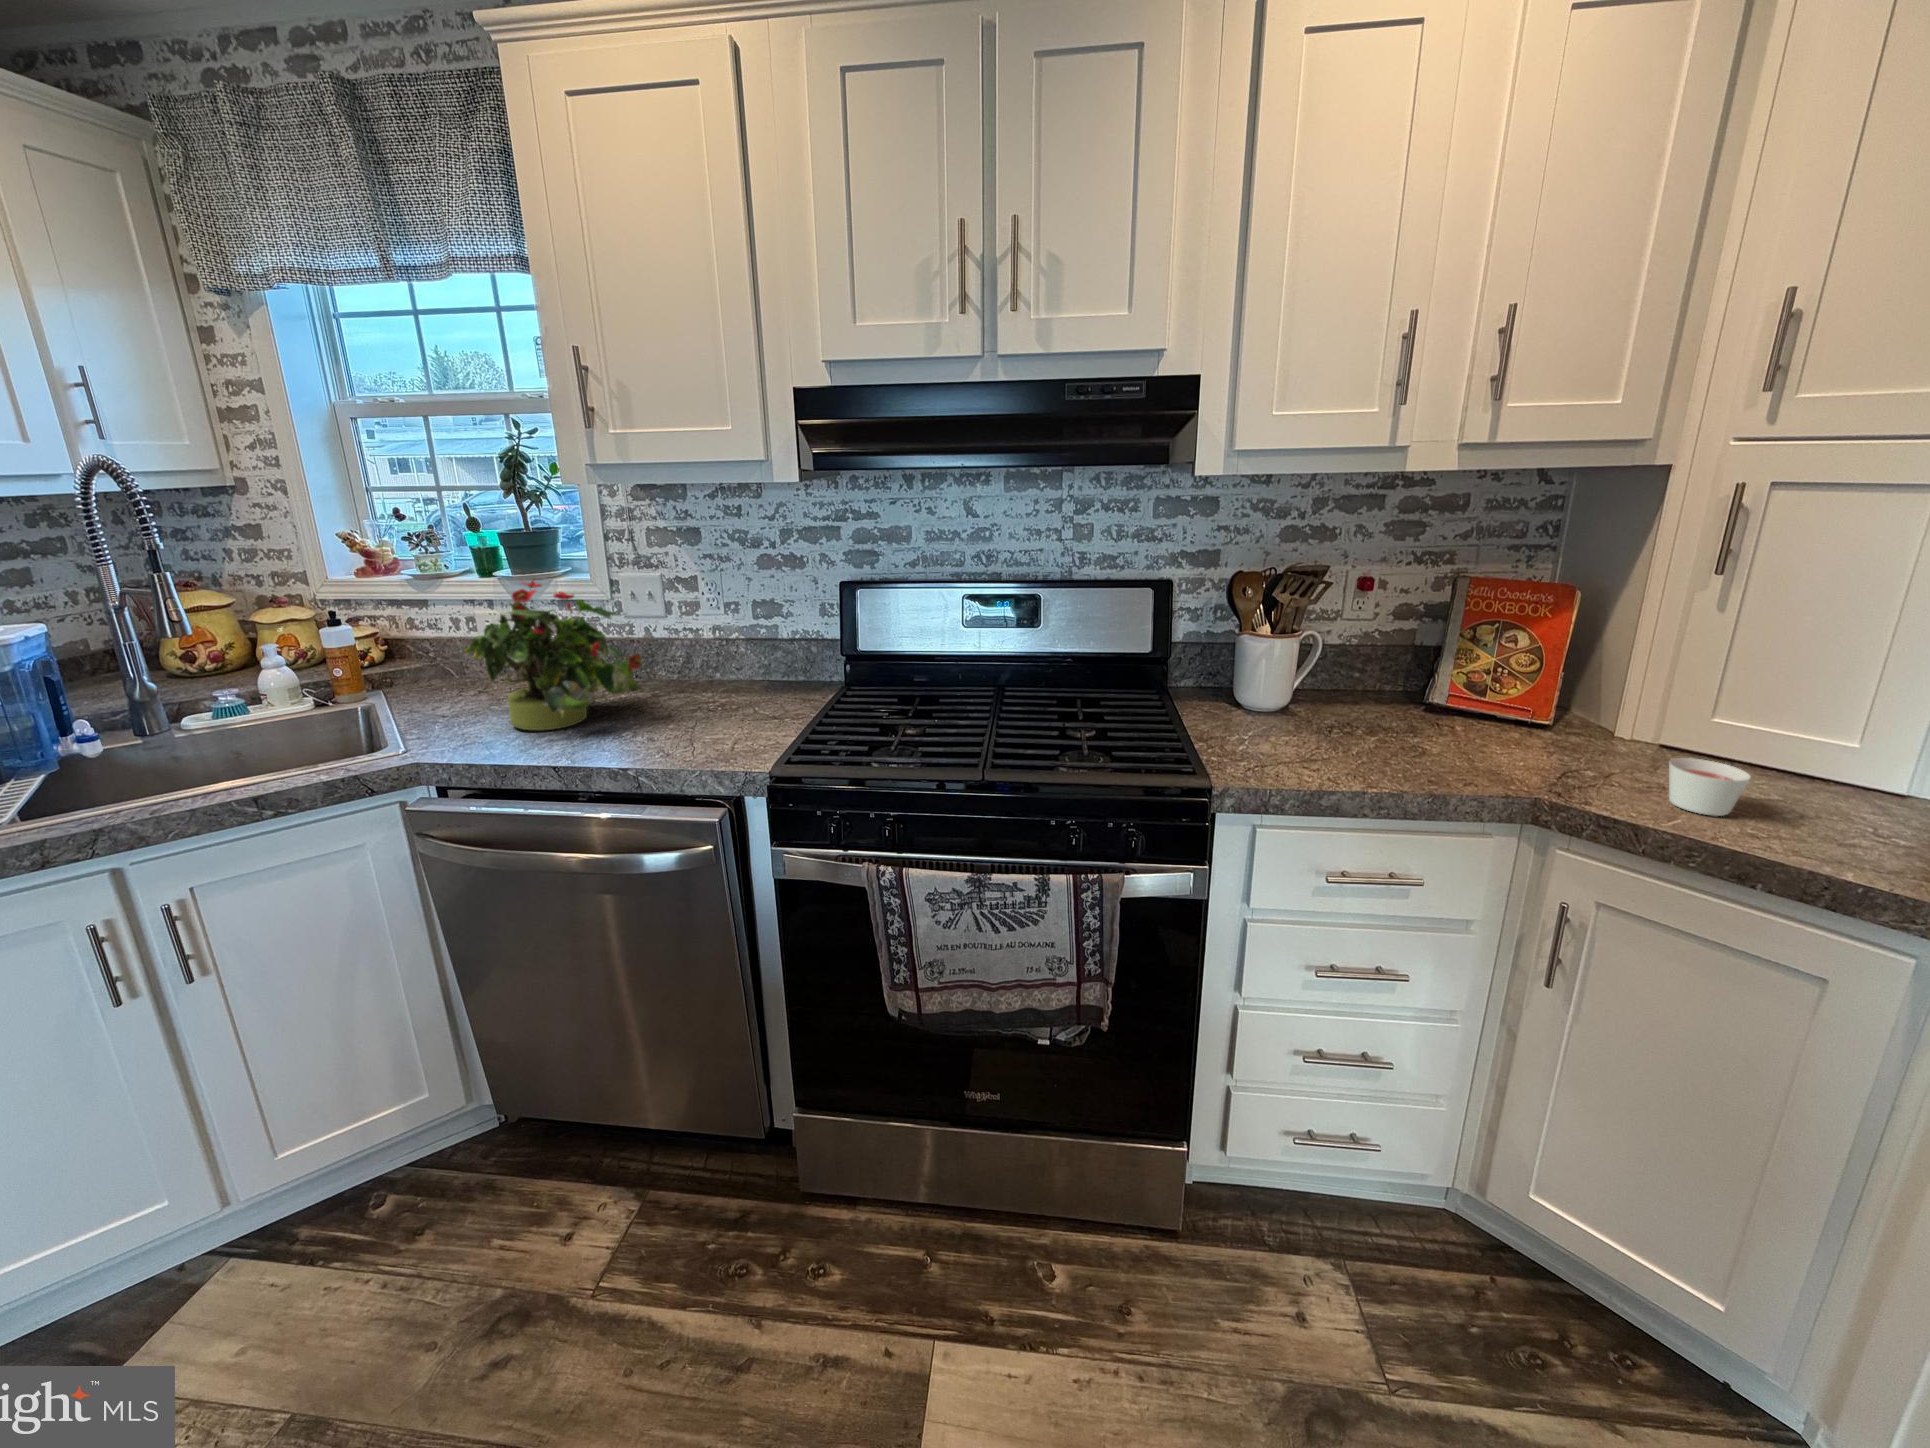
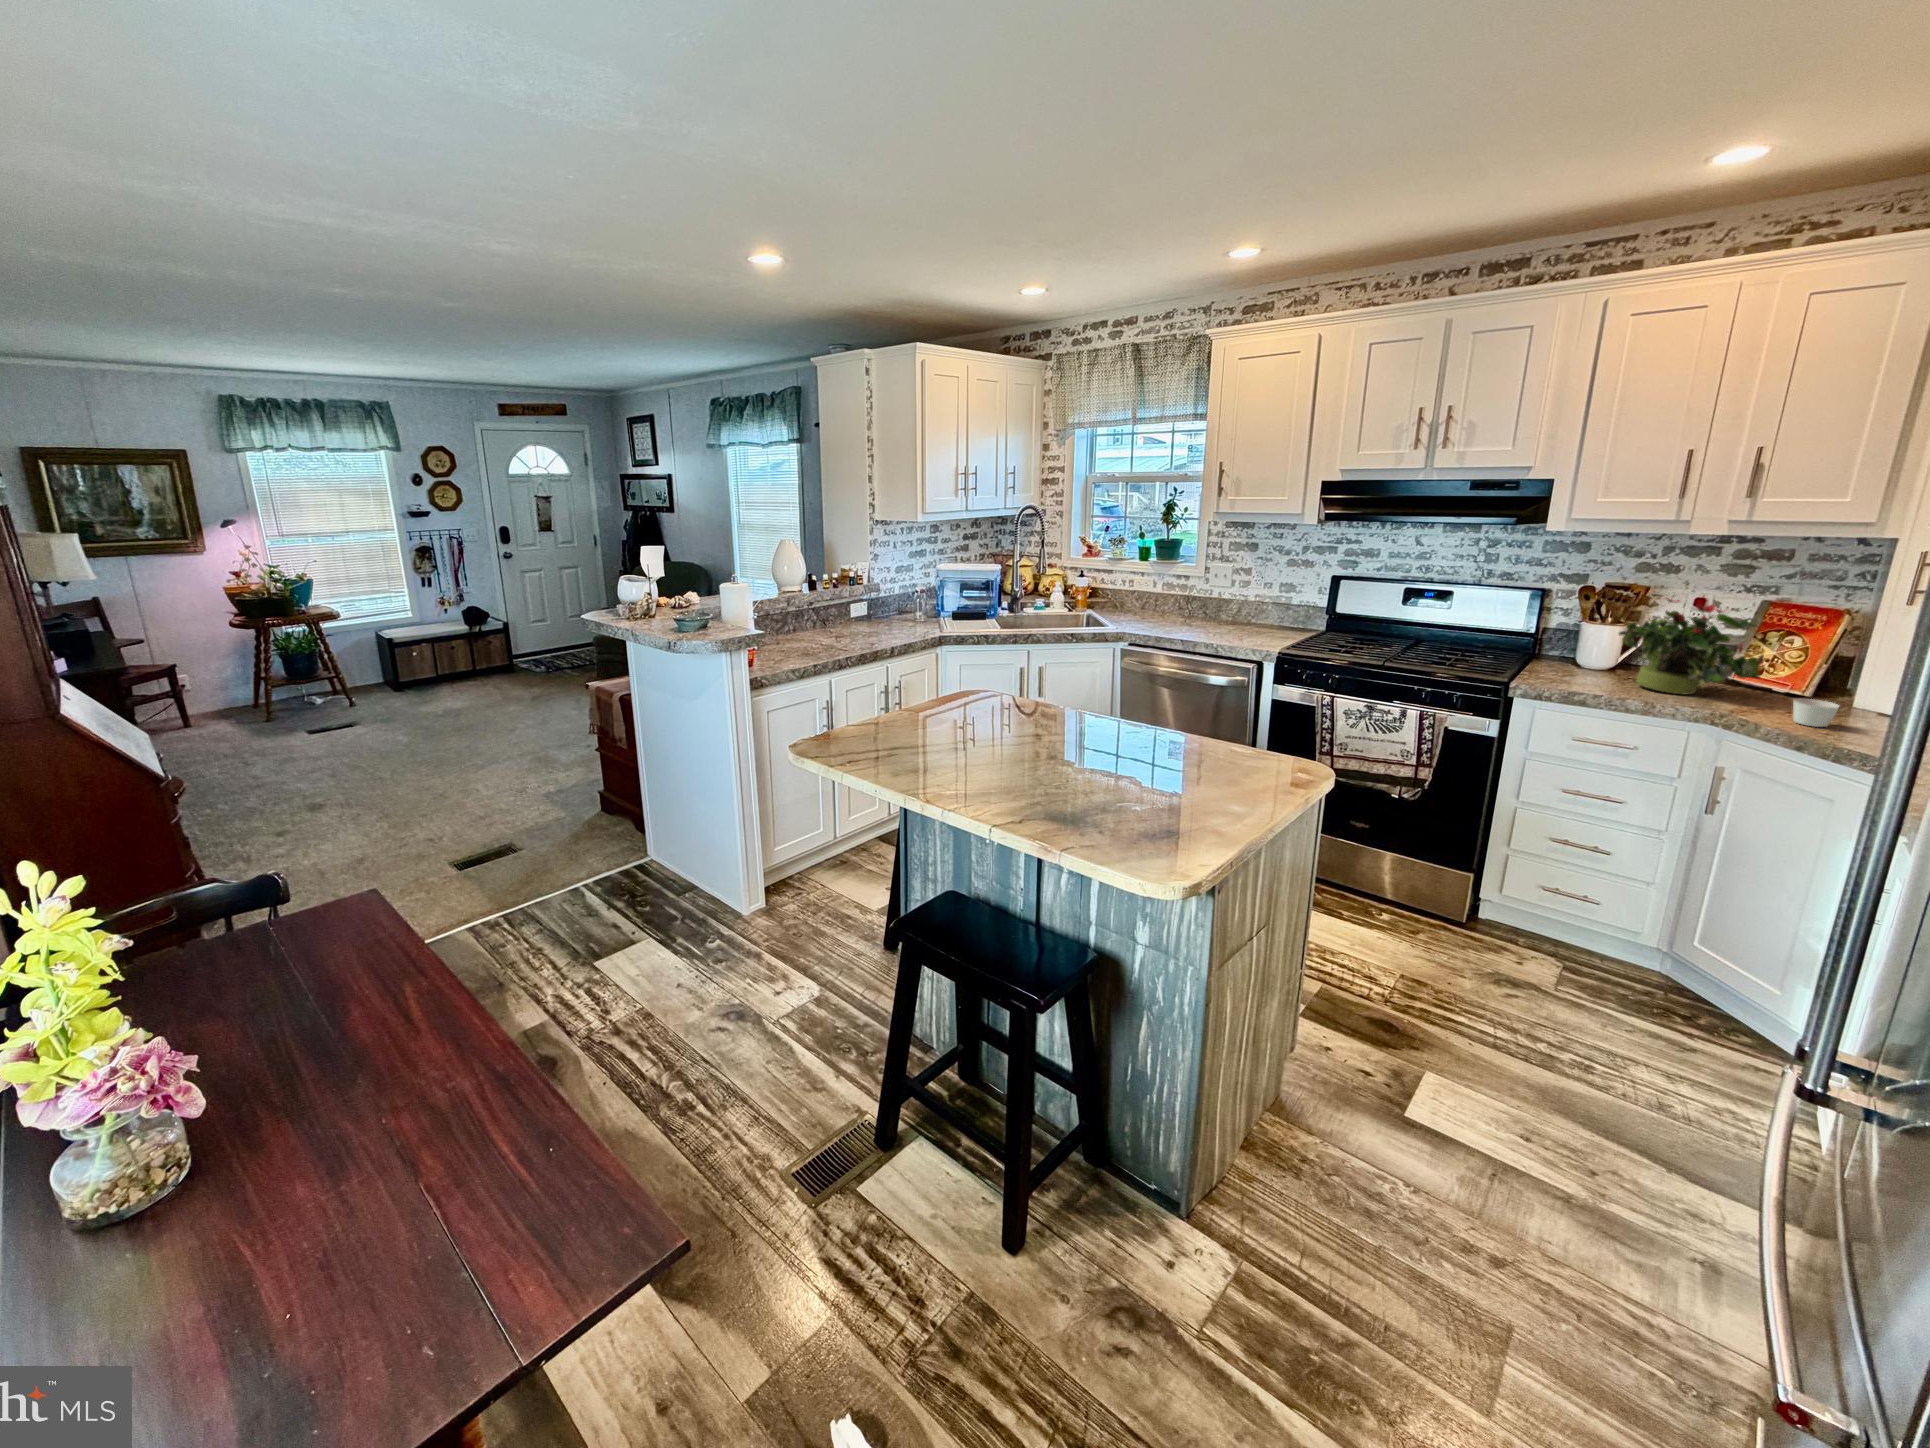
potted plant: present [464,579,644,730] -> present [1619,598,1767,695]

